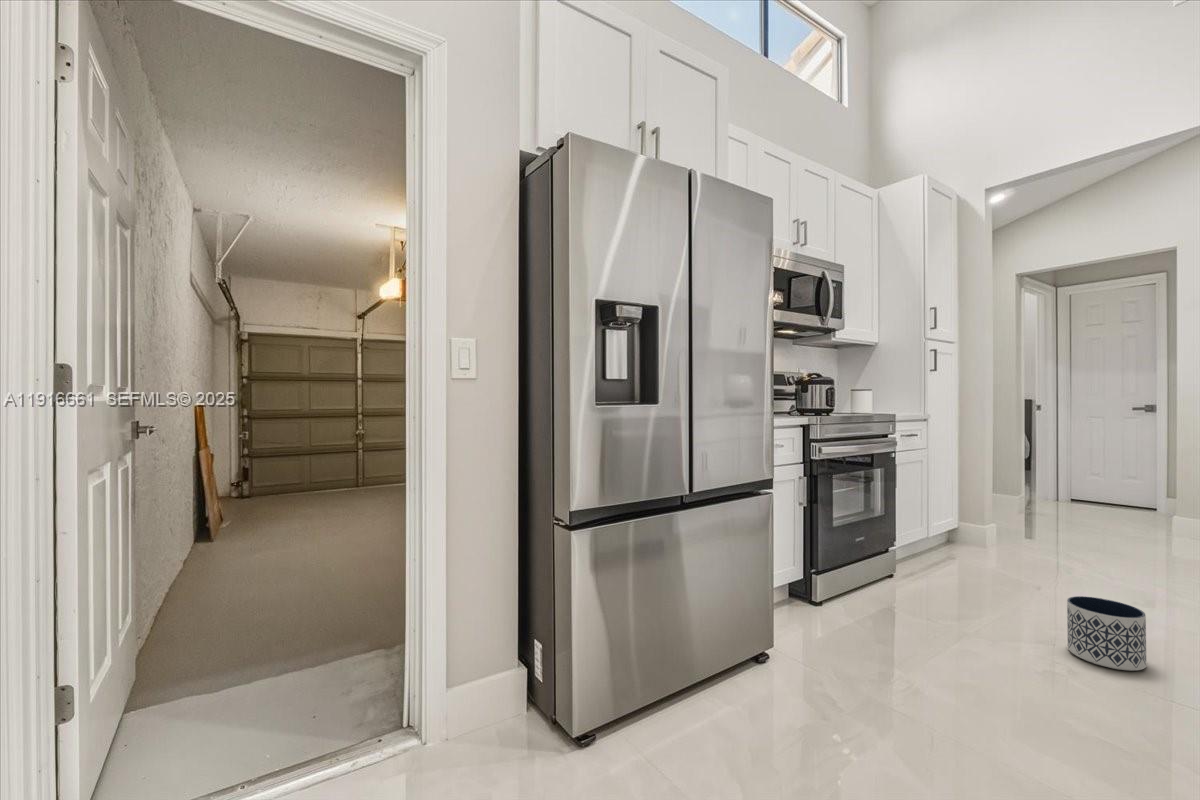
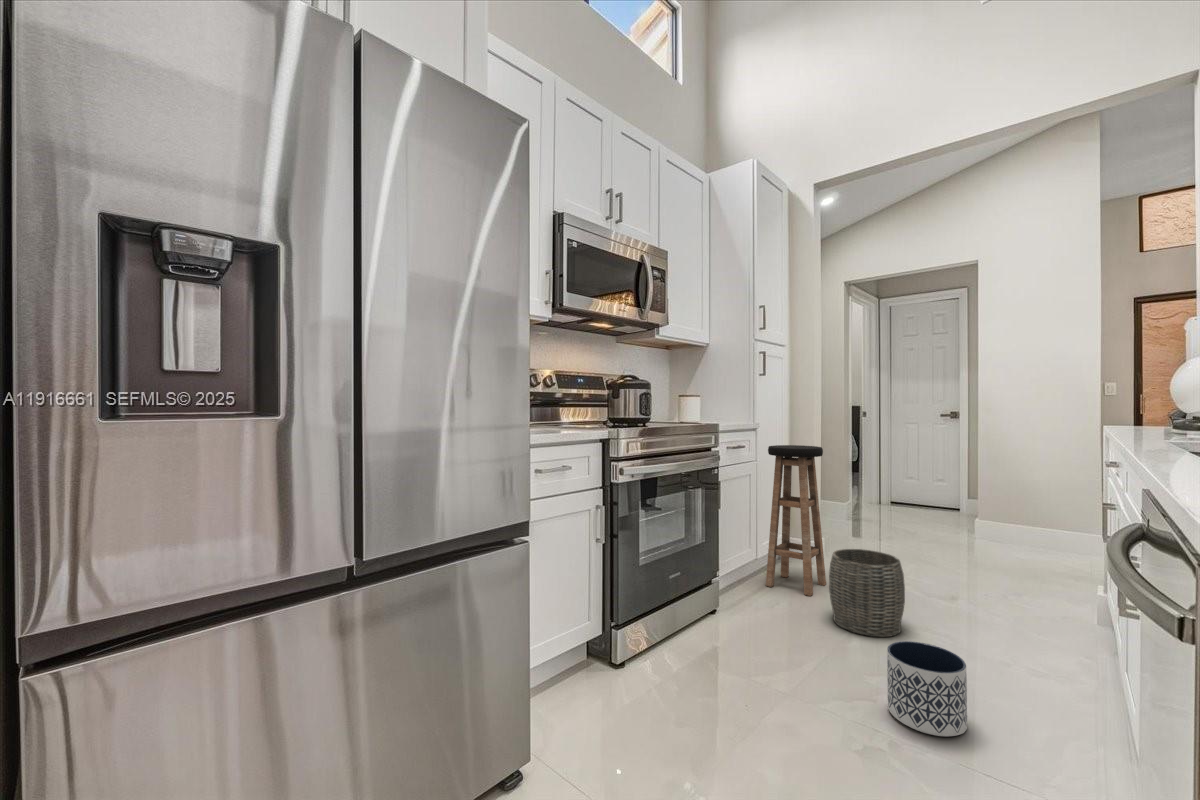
bar stool: none [938,435,1000,571] -> present [766,445,826,596]
woven basket: none [1006,528,1085,605] -> present [829,549,905,637]

